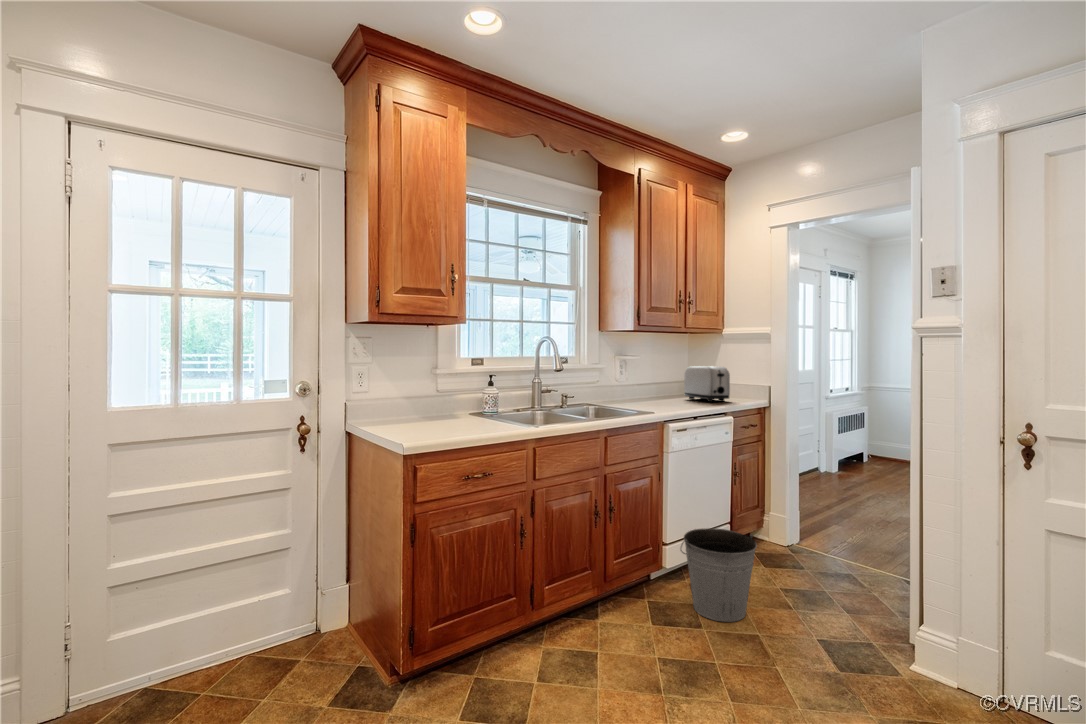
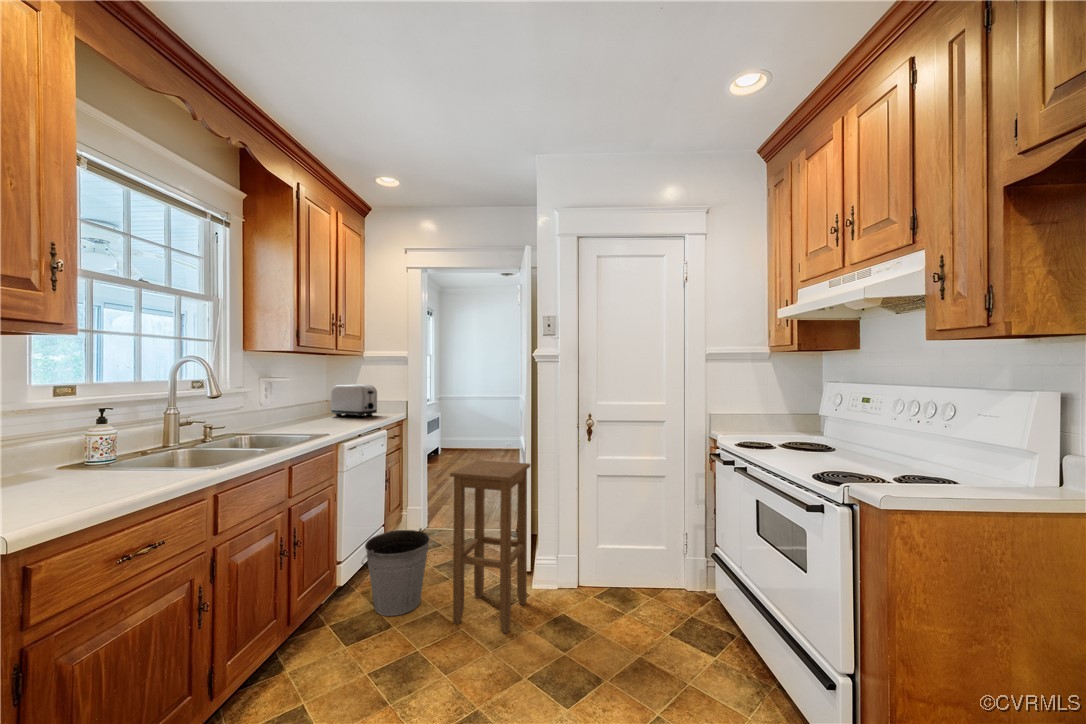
stool: none [764,465,895,698] -> present [450,460,530,633]

